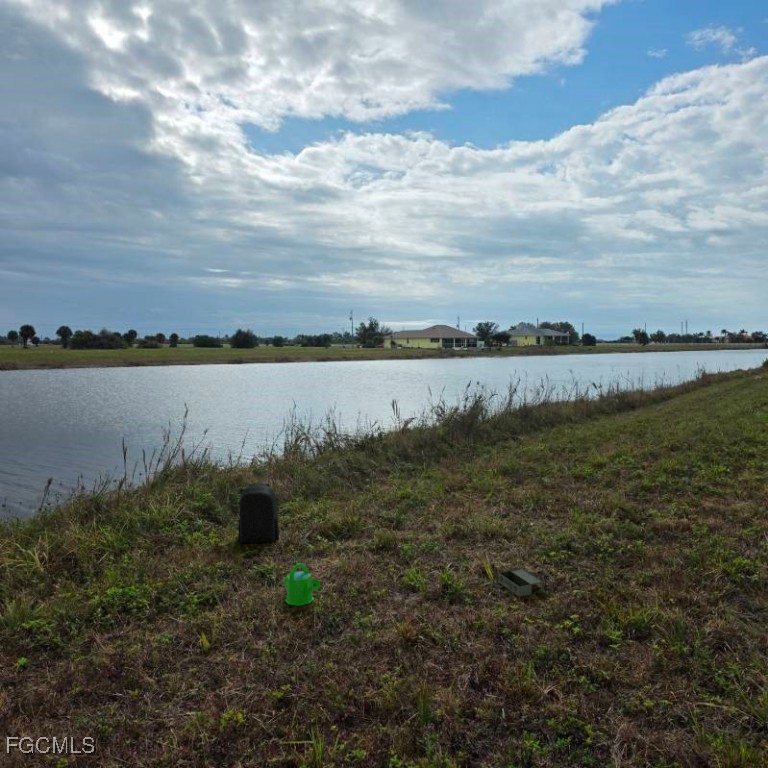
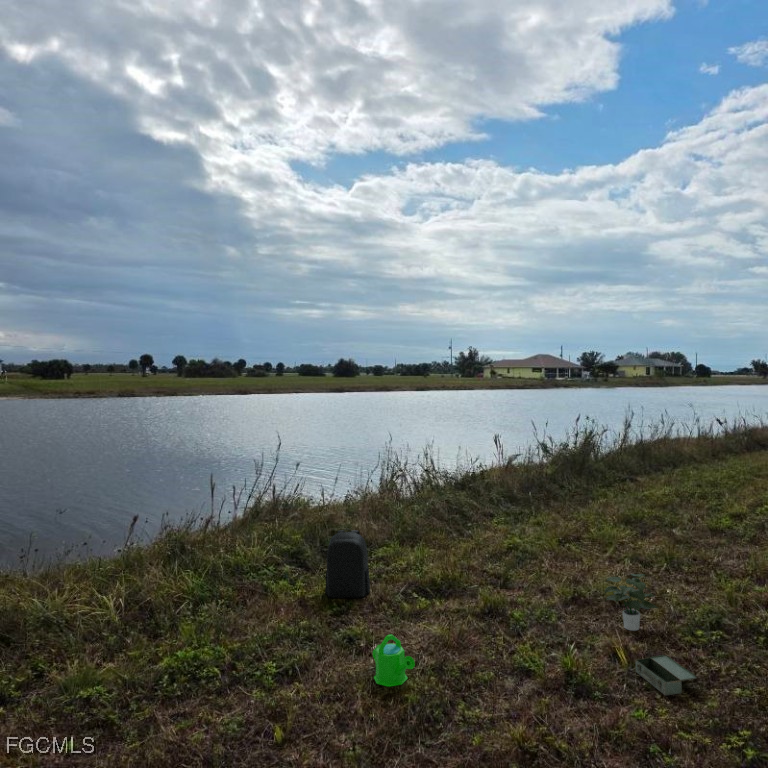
potted plant: none [478,509,521,554] -> present [605,574,658,631]

